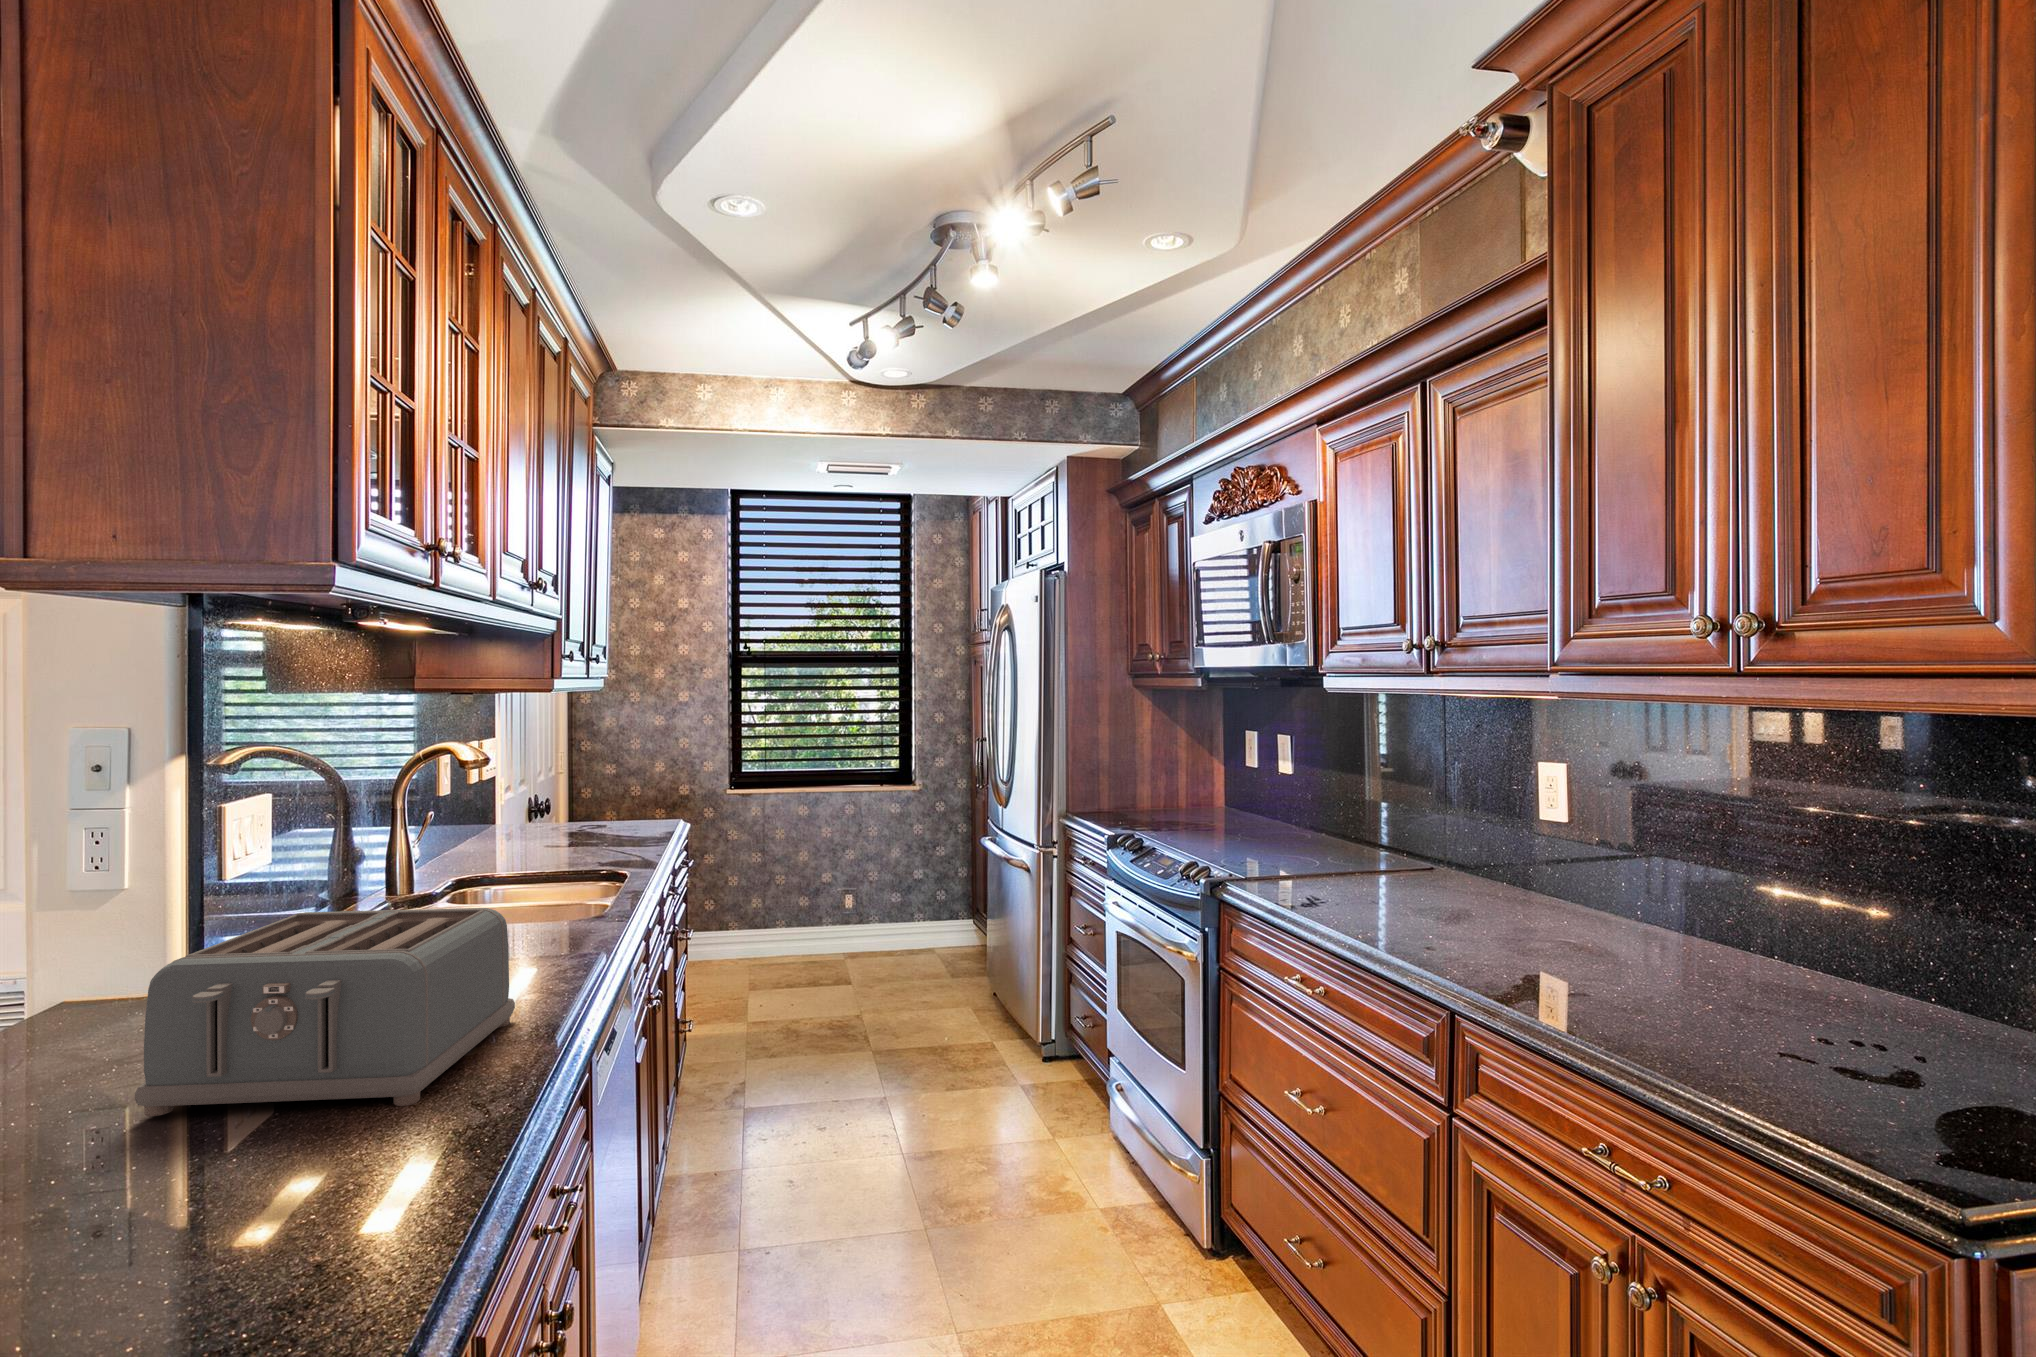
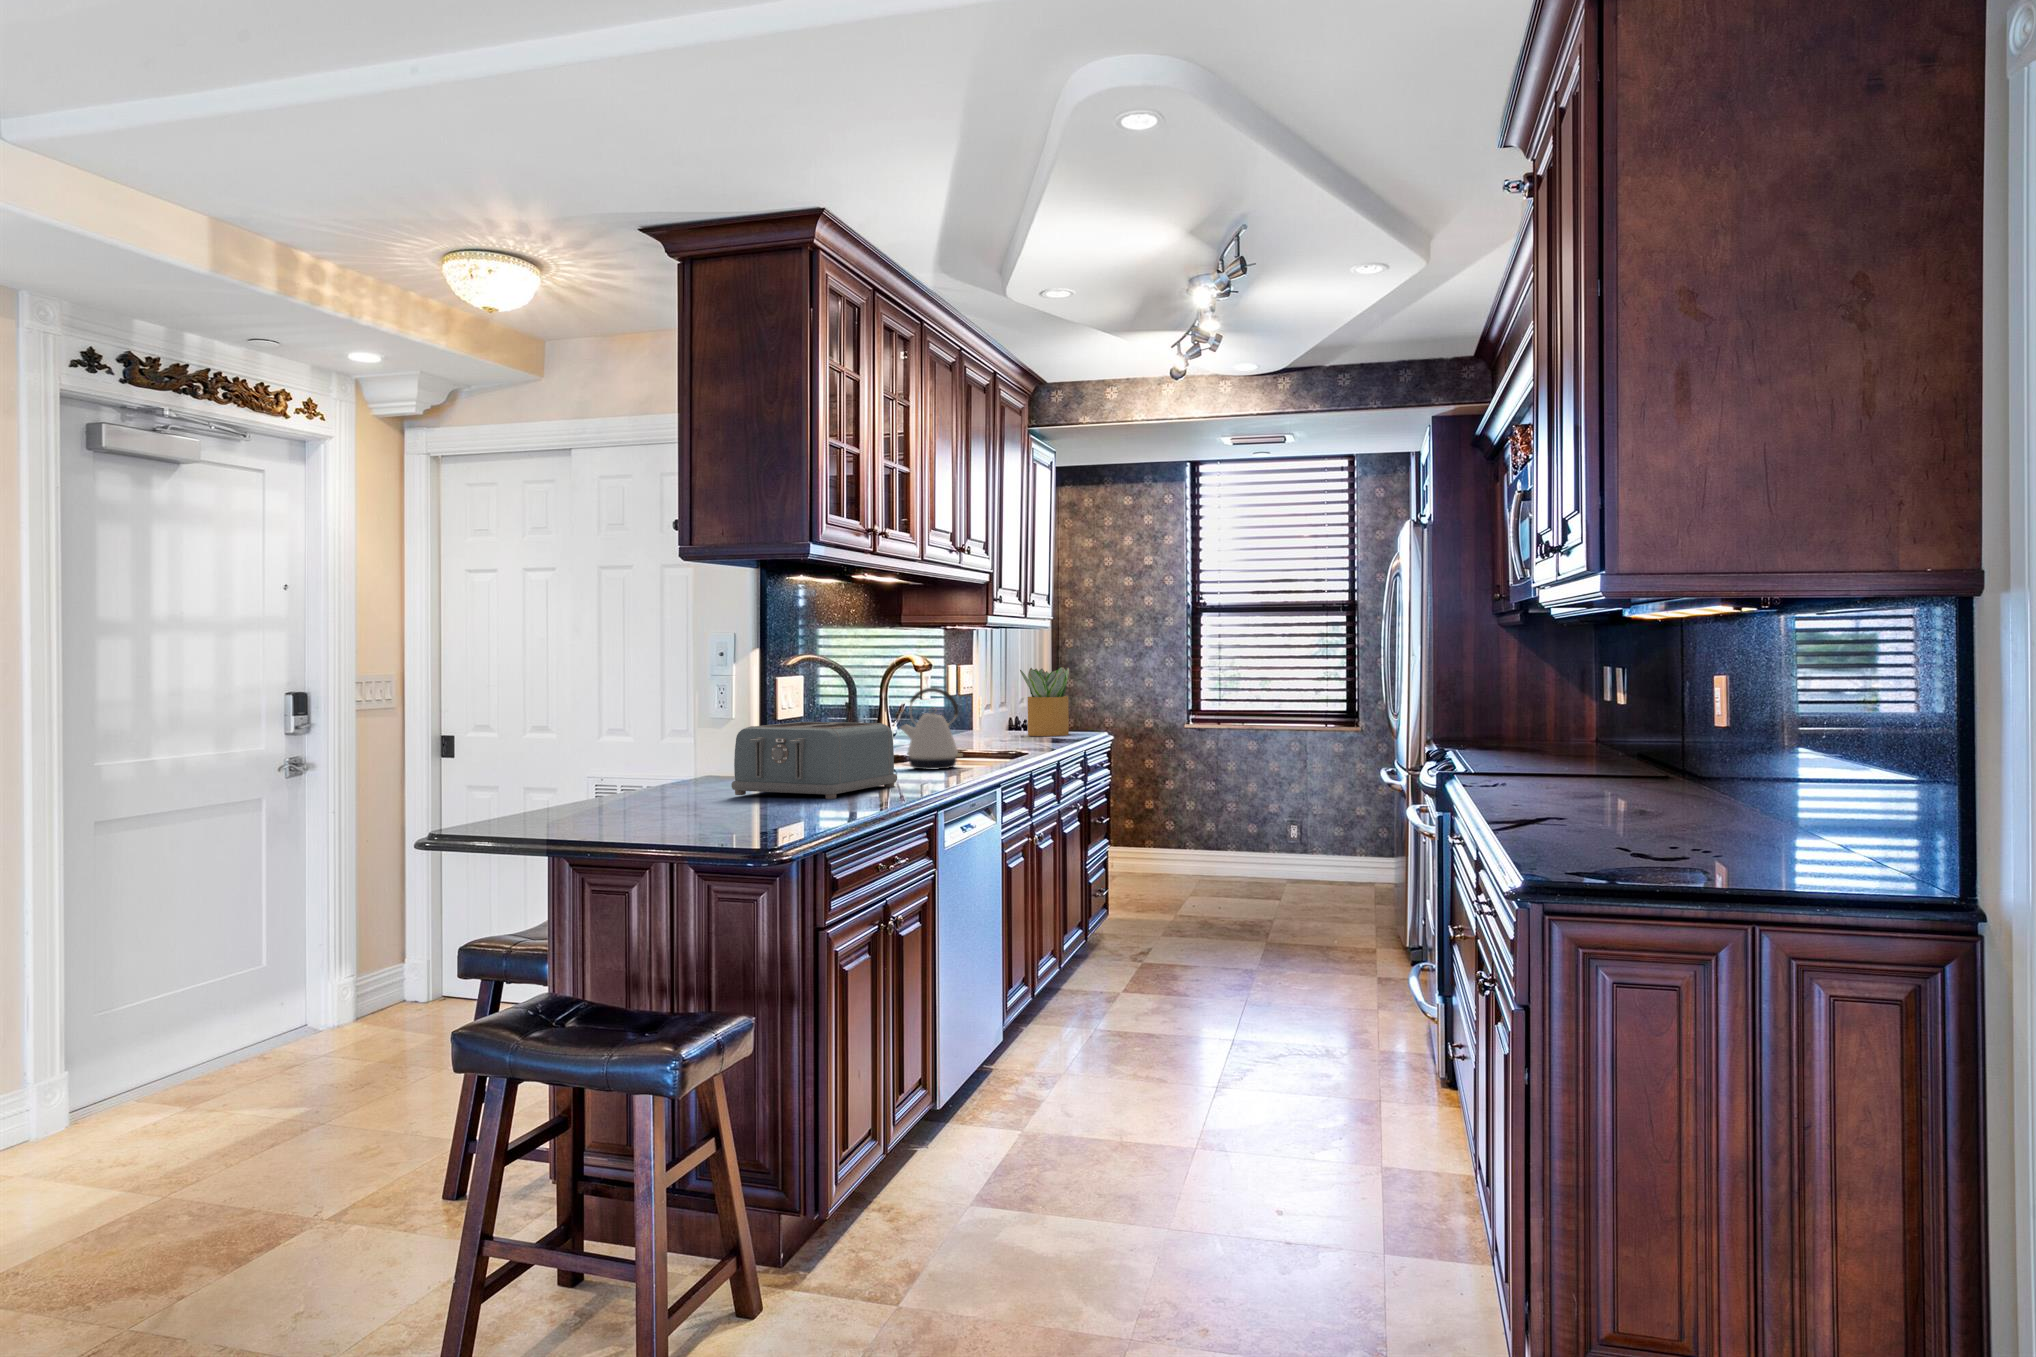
potted plant: none [565,737,633,830] -> present [1020,667,1069,736]
kettle: none [460,807,574,945] -> present [900,688,962,770]

